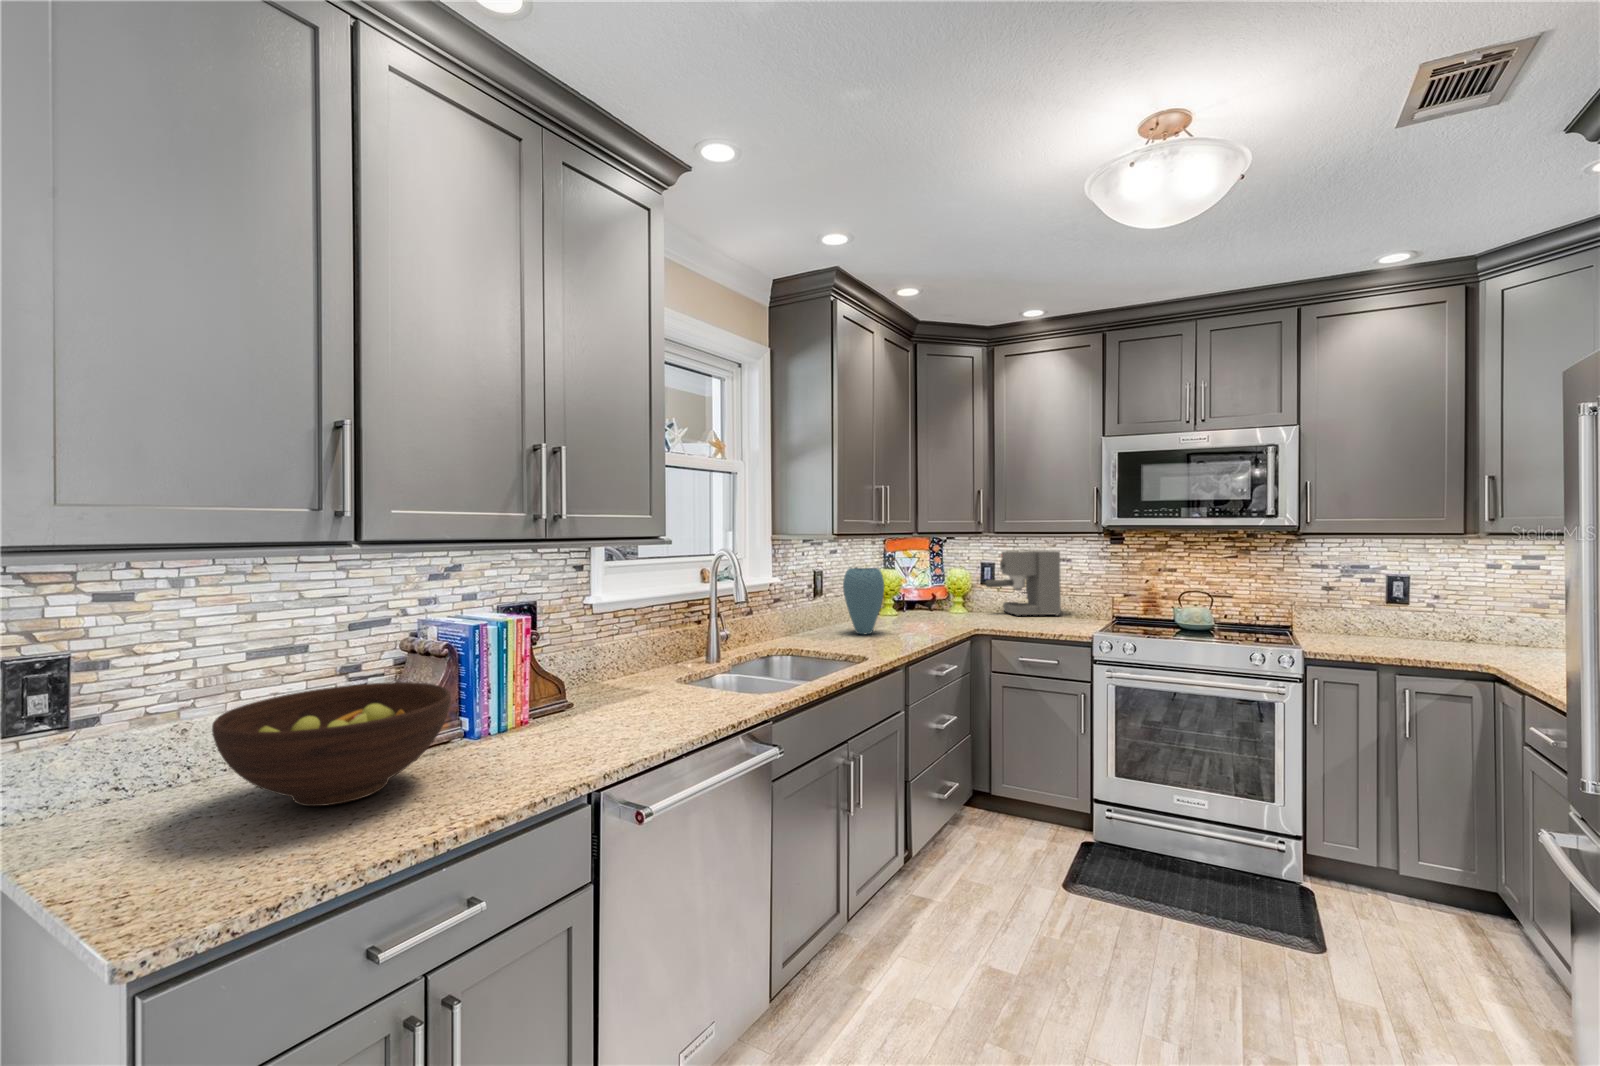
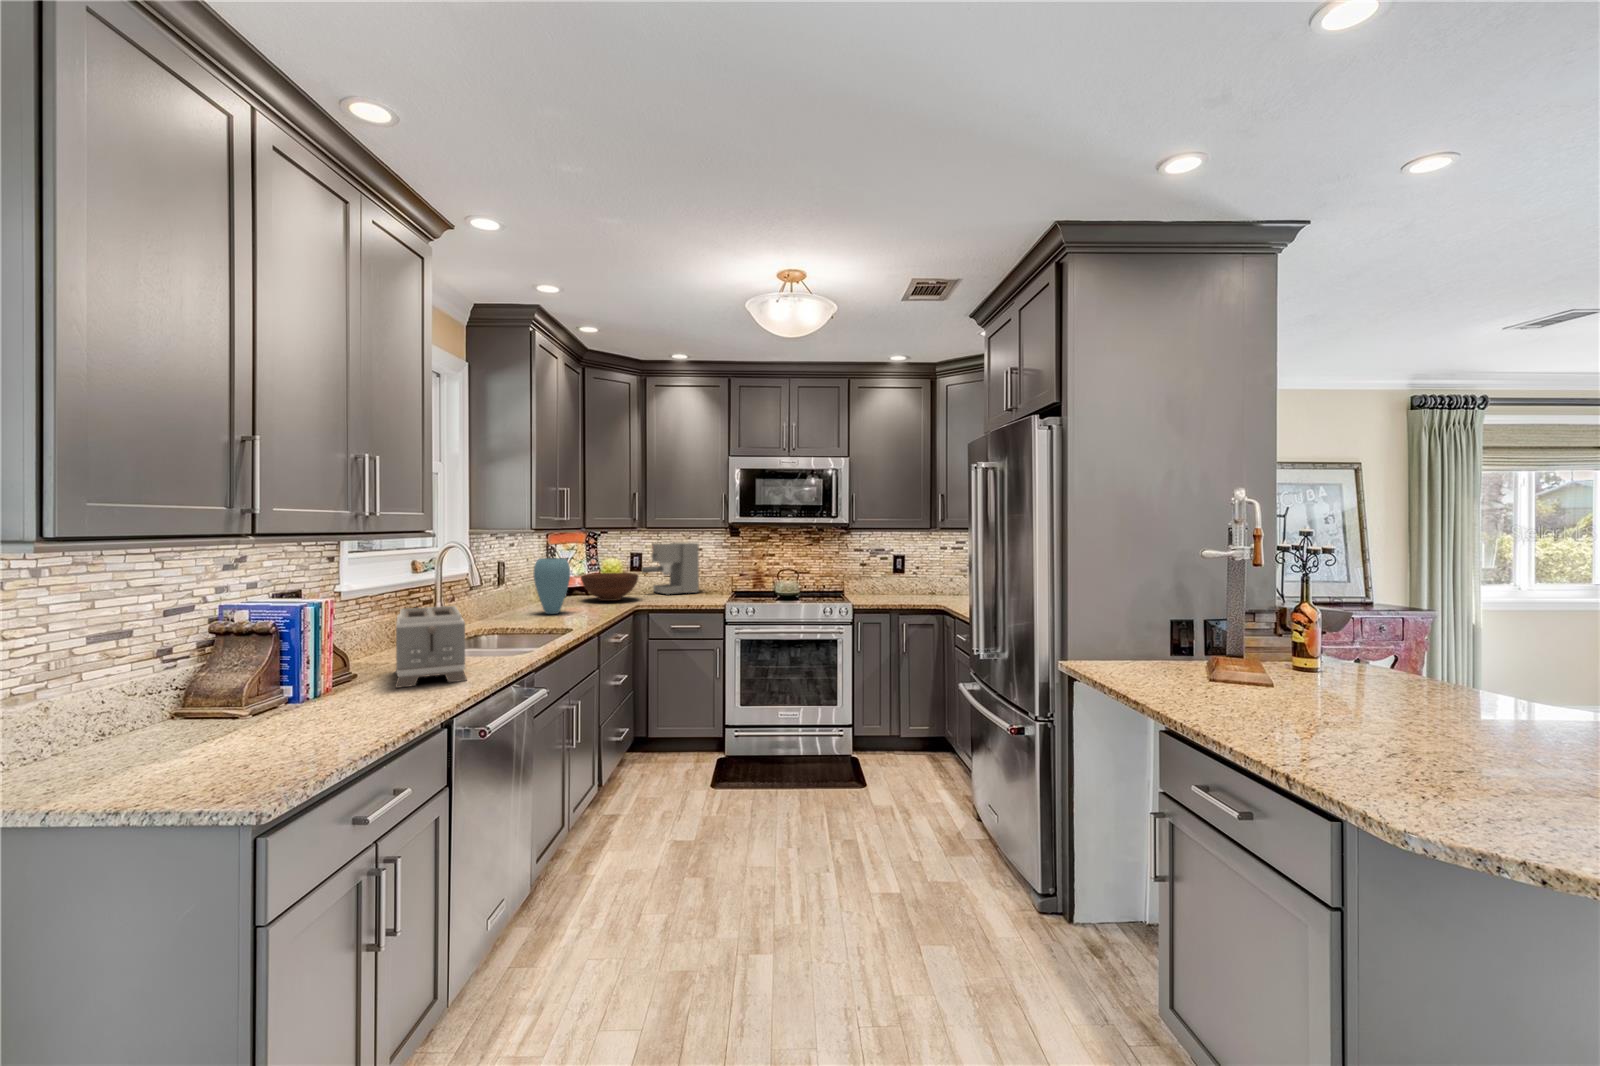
toaster: none [576,629,688,735] -> present [395,606,467,688]
fruit bowl: present [212,682,451,806] -> present [581,573,638,601]

